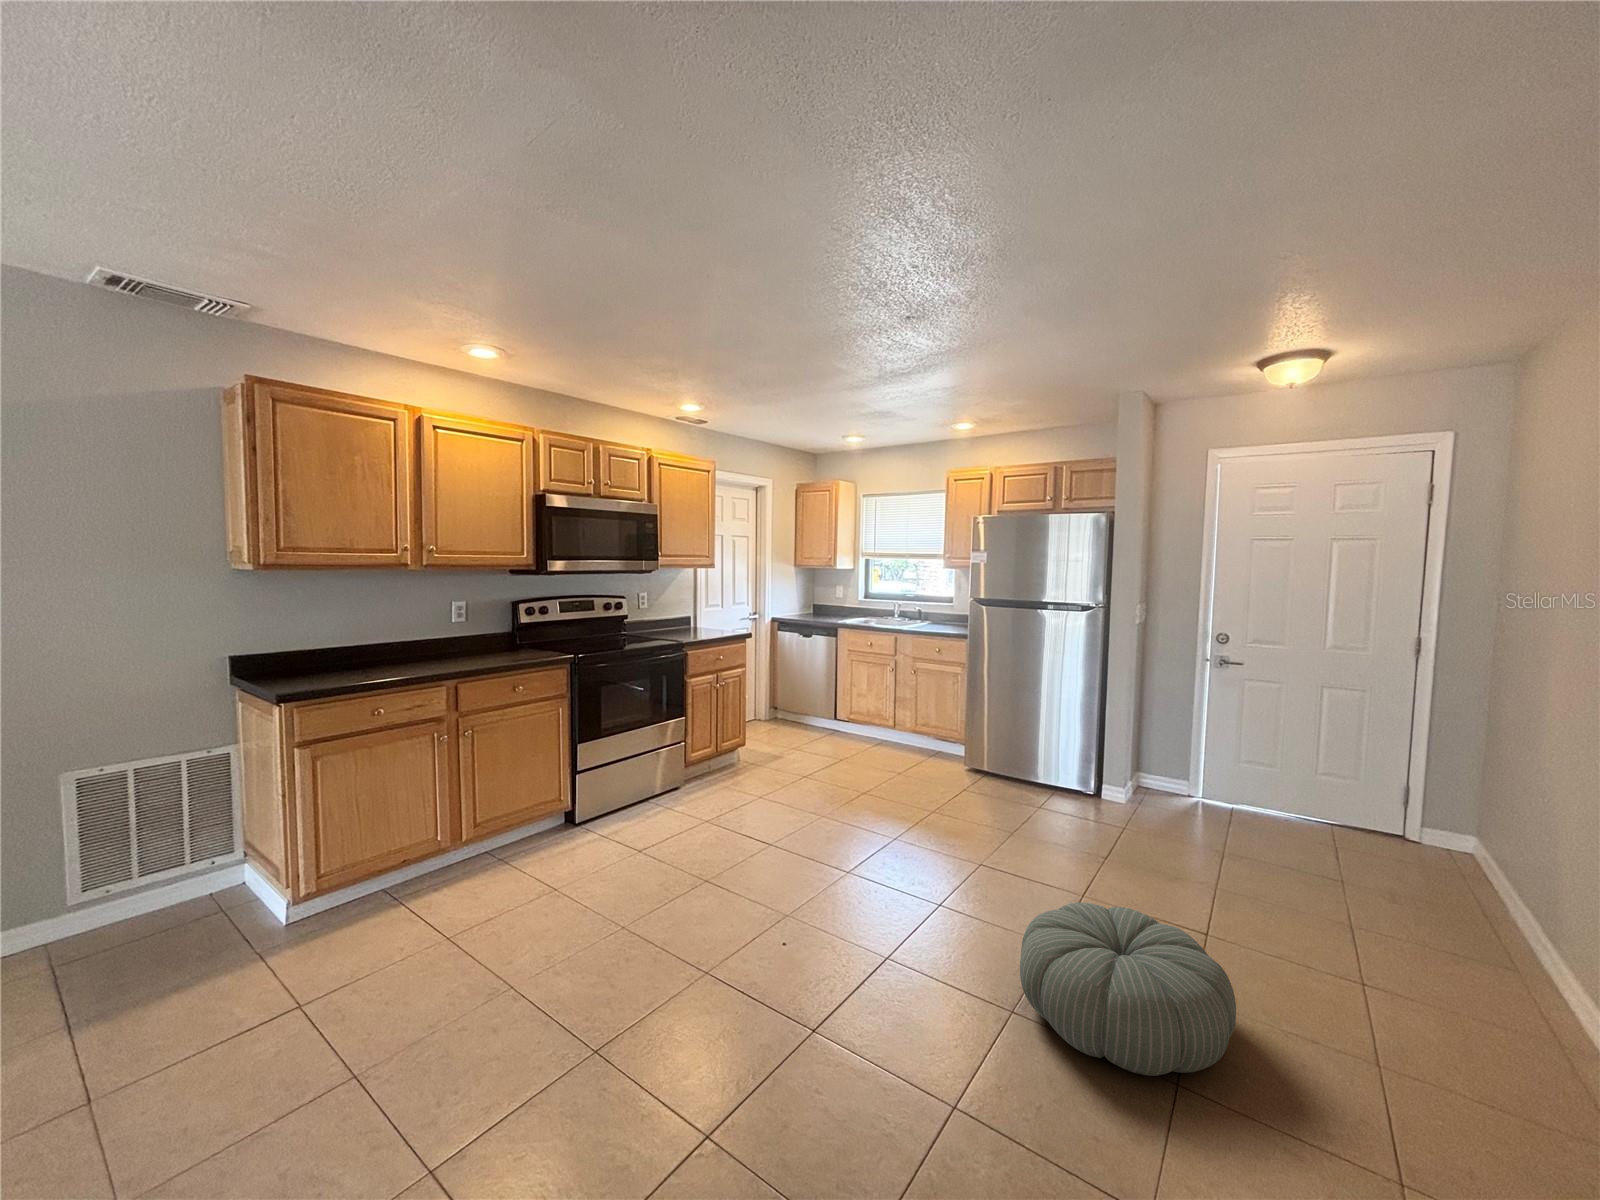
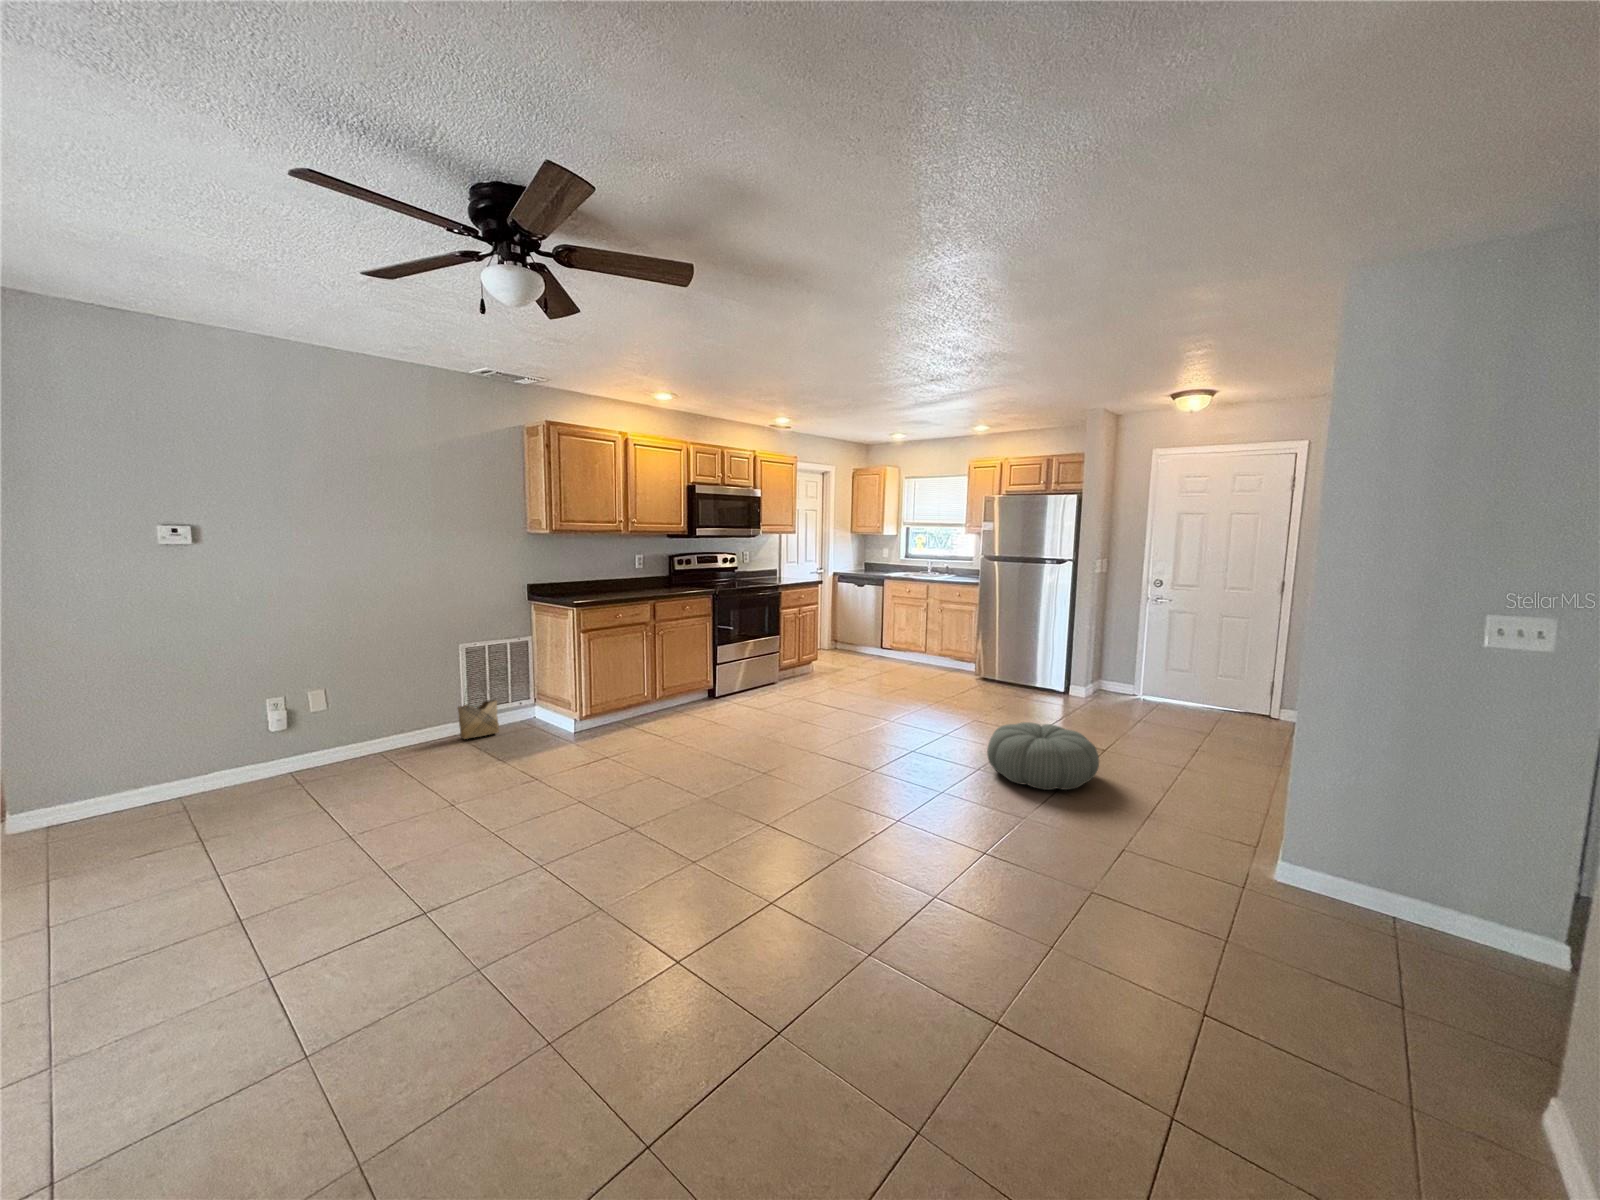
woven basket: none [35,843,140,957] -> present [457,691,499,739]

